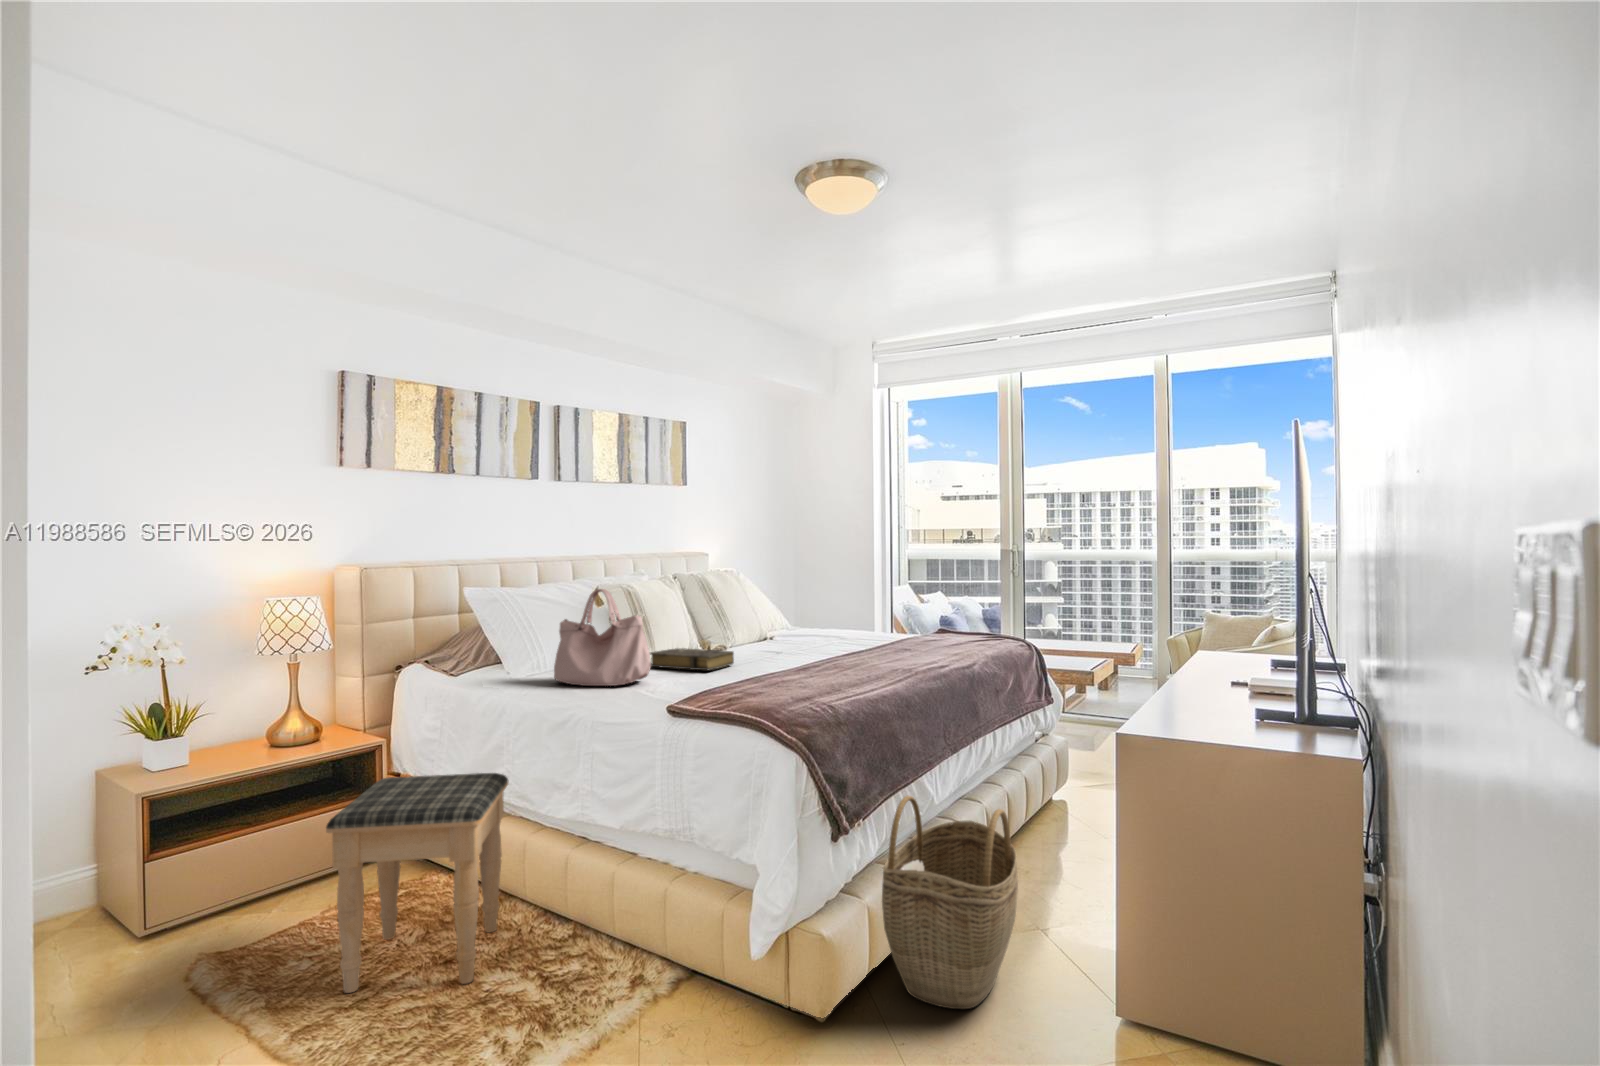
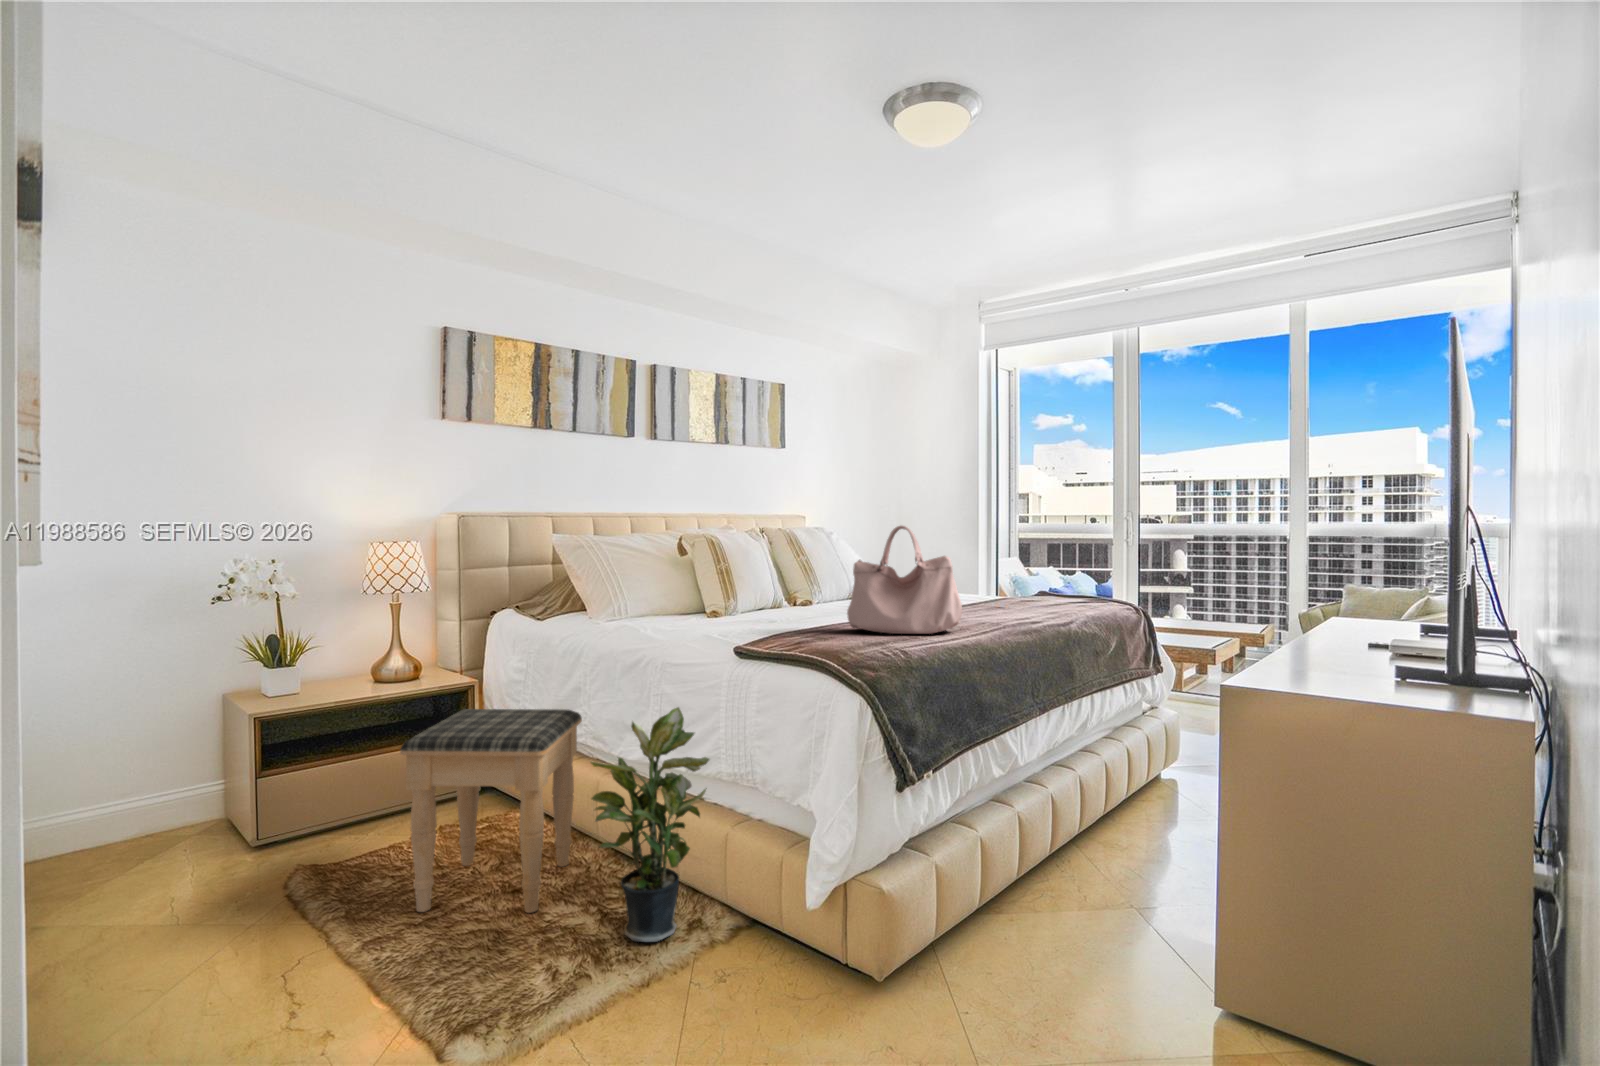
handbag: present [554,589,651,686] -> present [847,525,963,634]
book: present [650,648,734,670] -> none [729,601,815,622]
potted plant: none [529,769,651,1004] -> present [591,708,709,942]
woven basket: present [882,796,1018,1009] -> none [952,750,1106,983]

